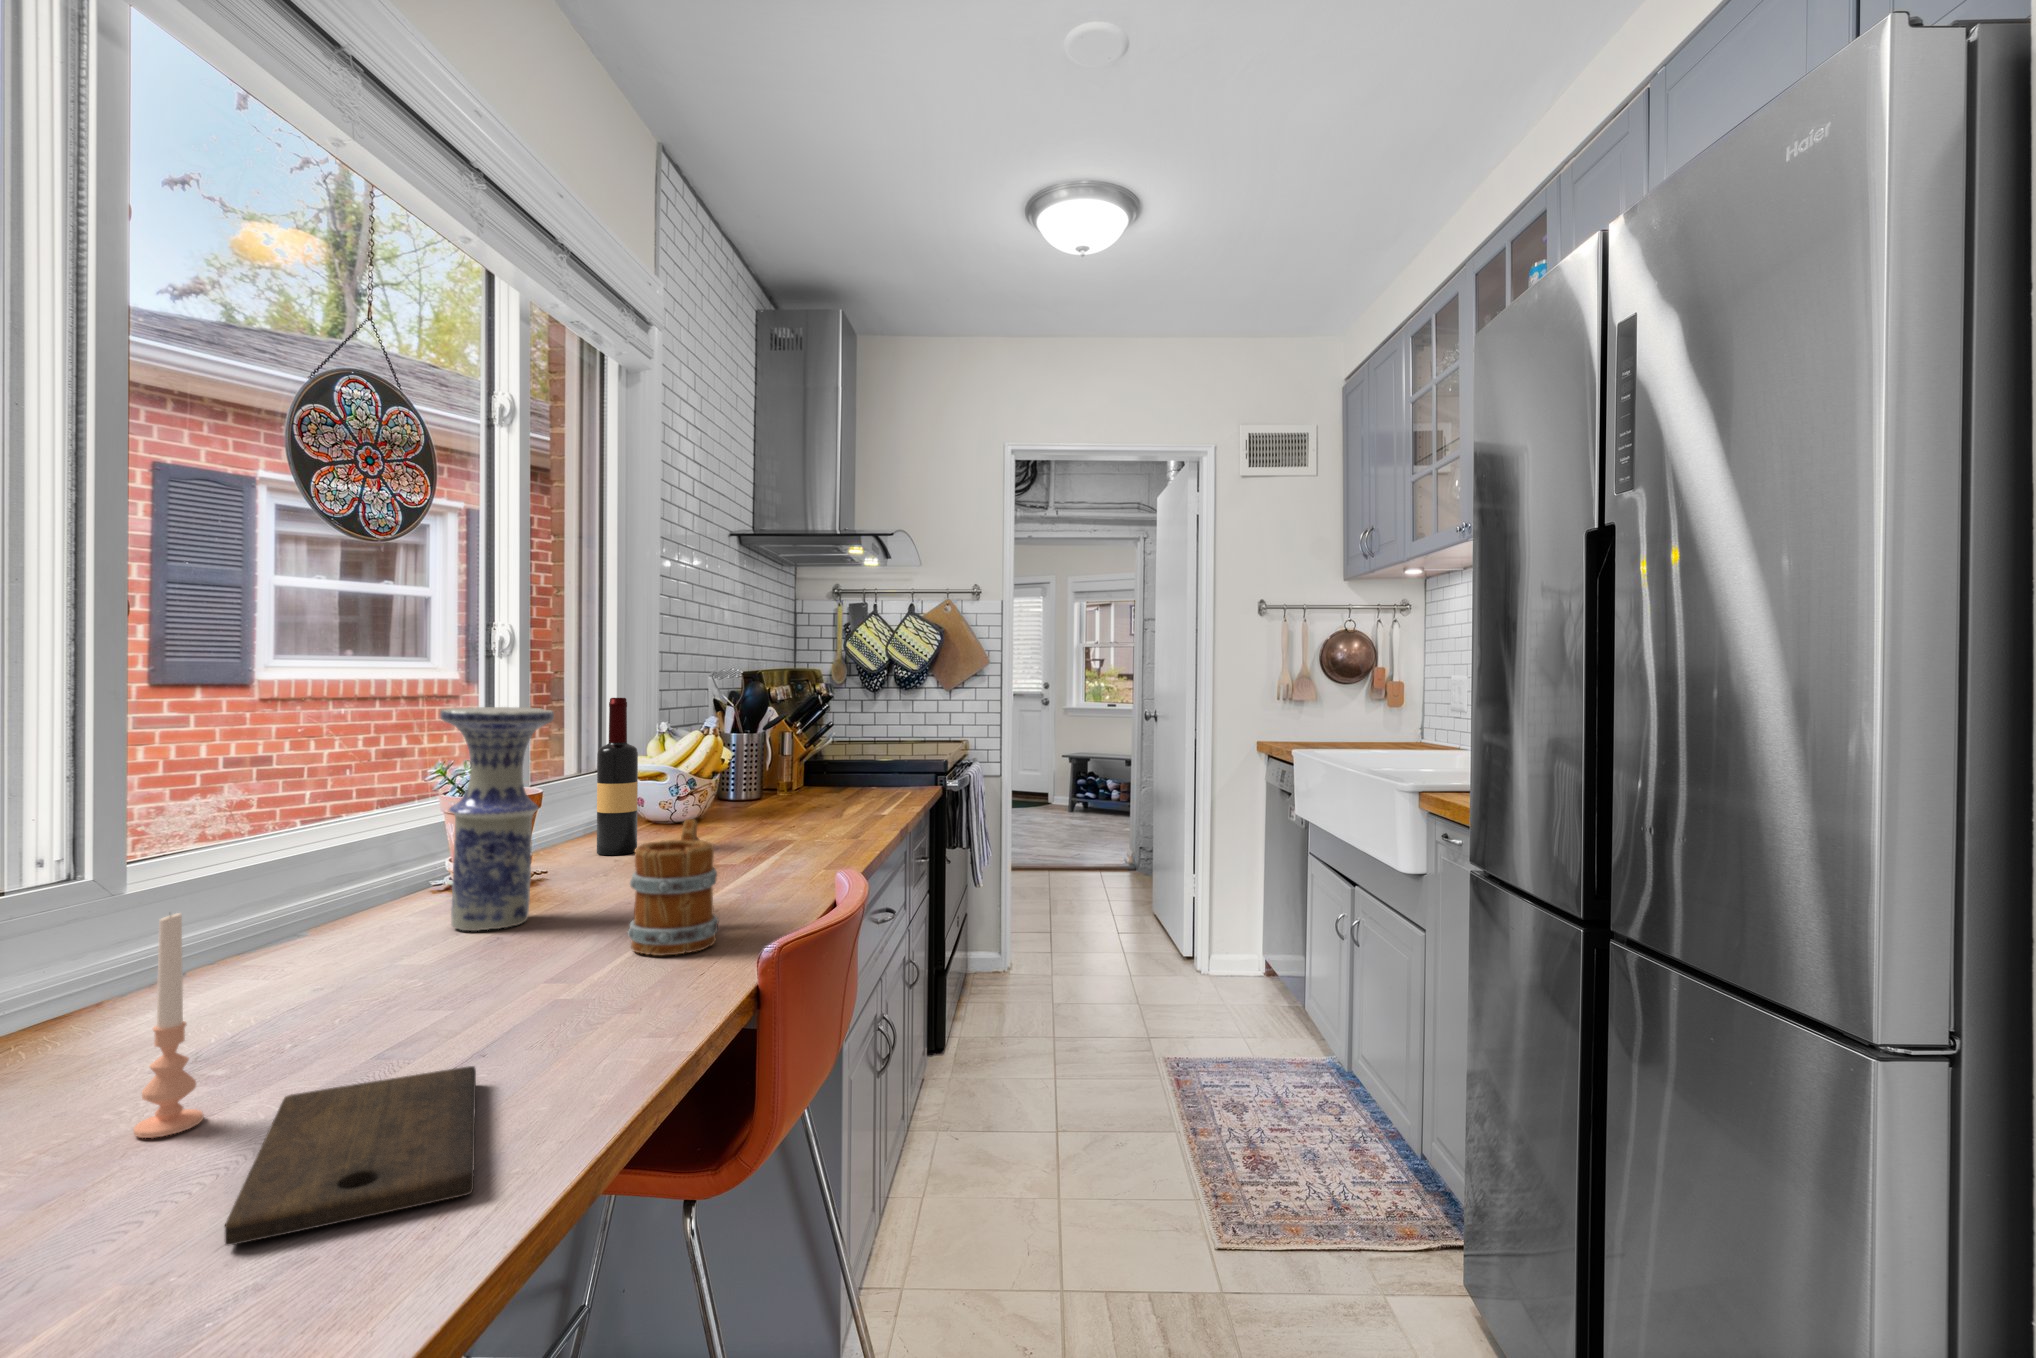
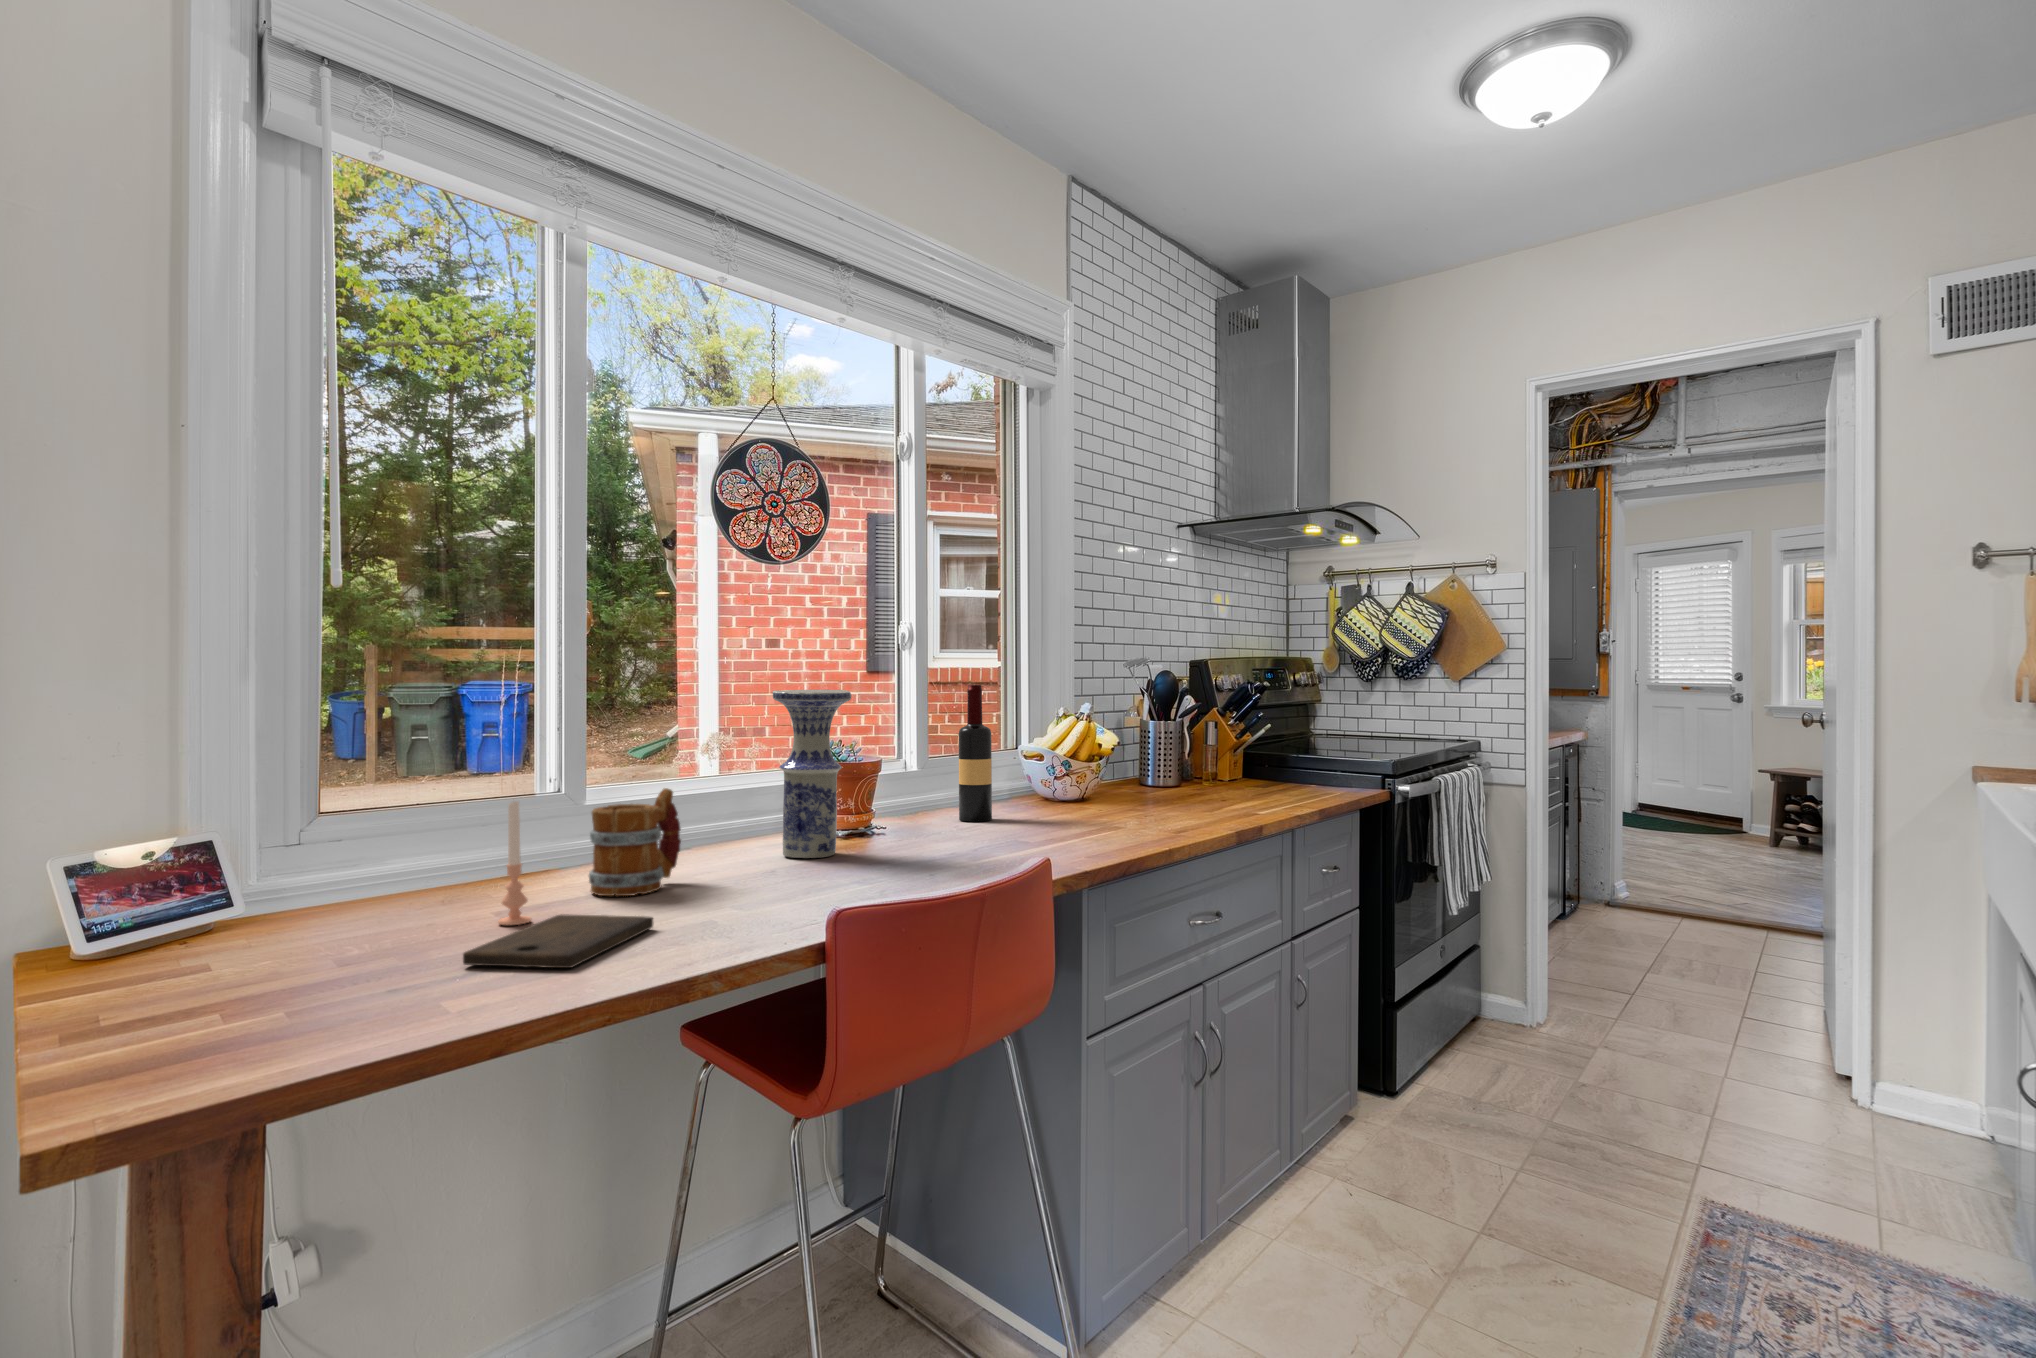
mug: present [628,819,719,956] -> present [589,788,681,896]

